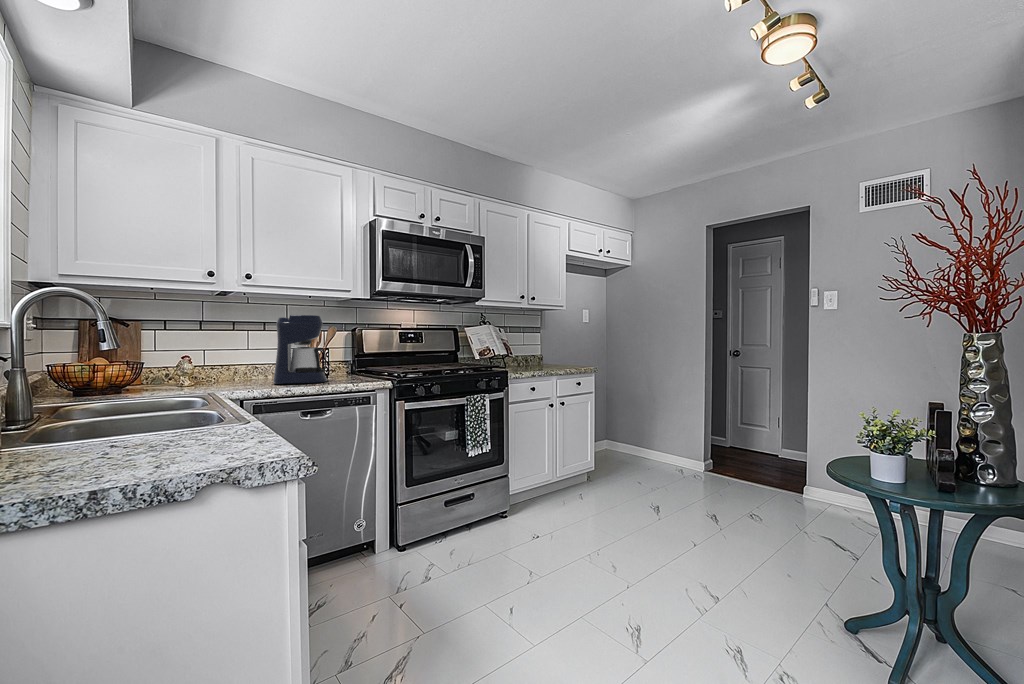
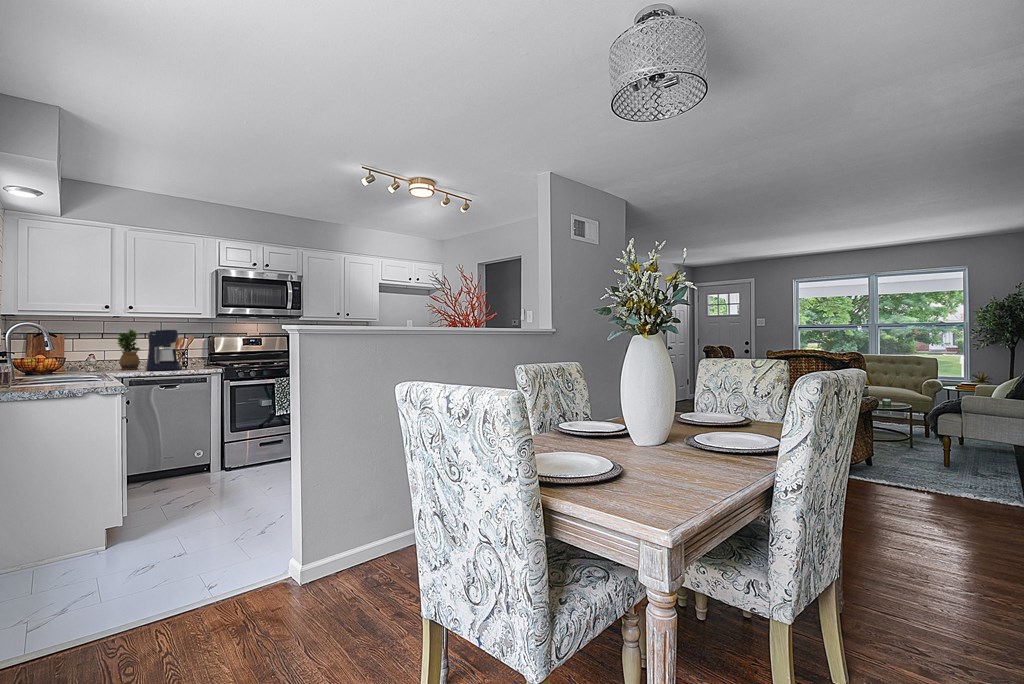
potted plant: none [222,315,260,382] -> present [117,329,140,370]

